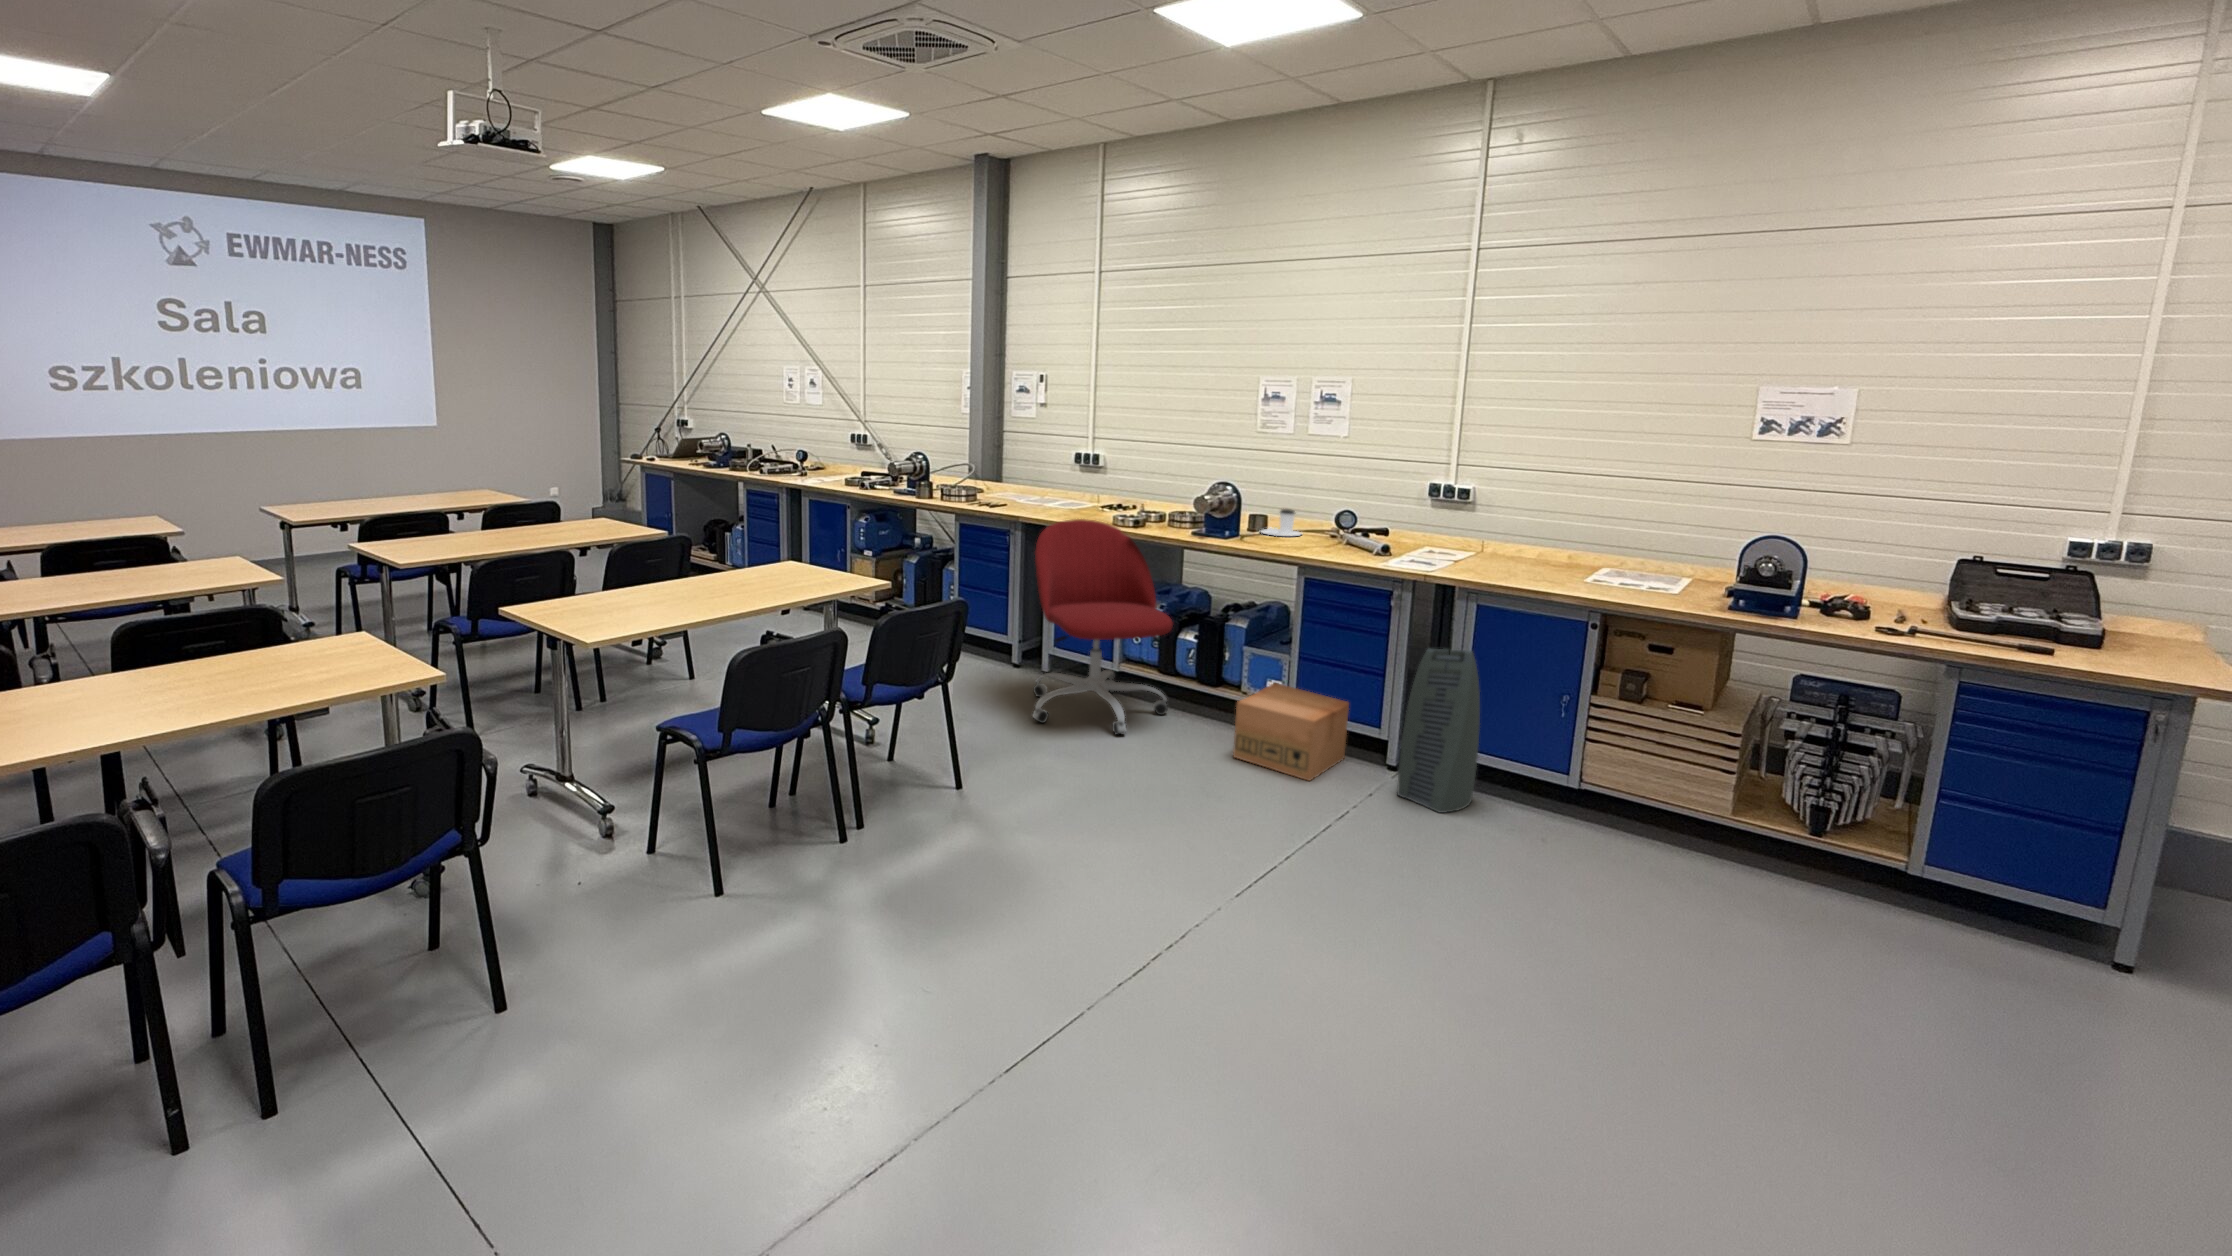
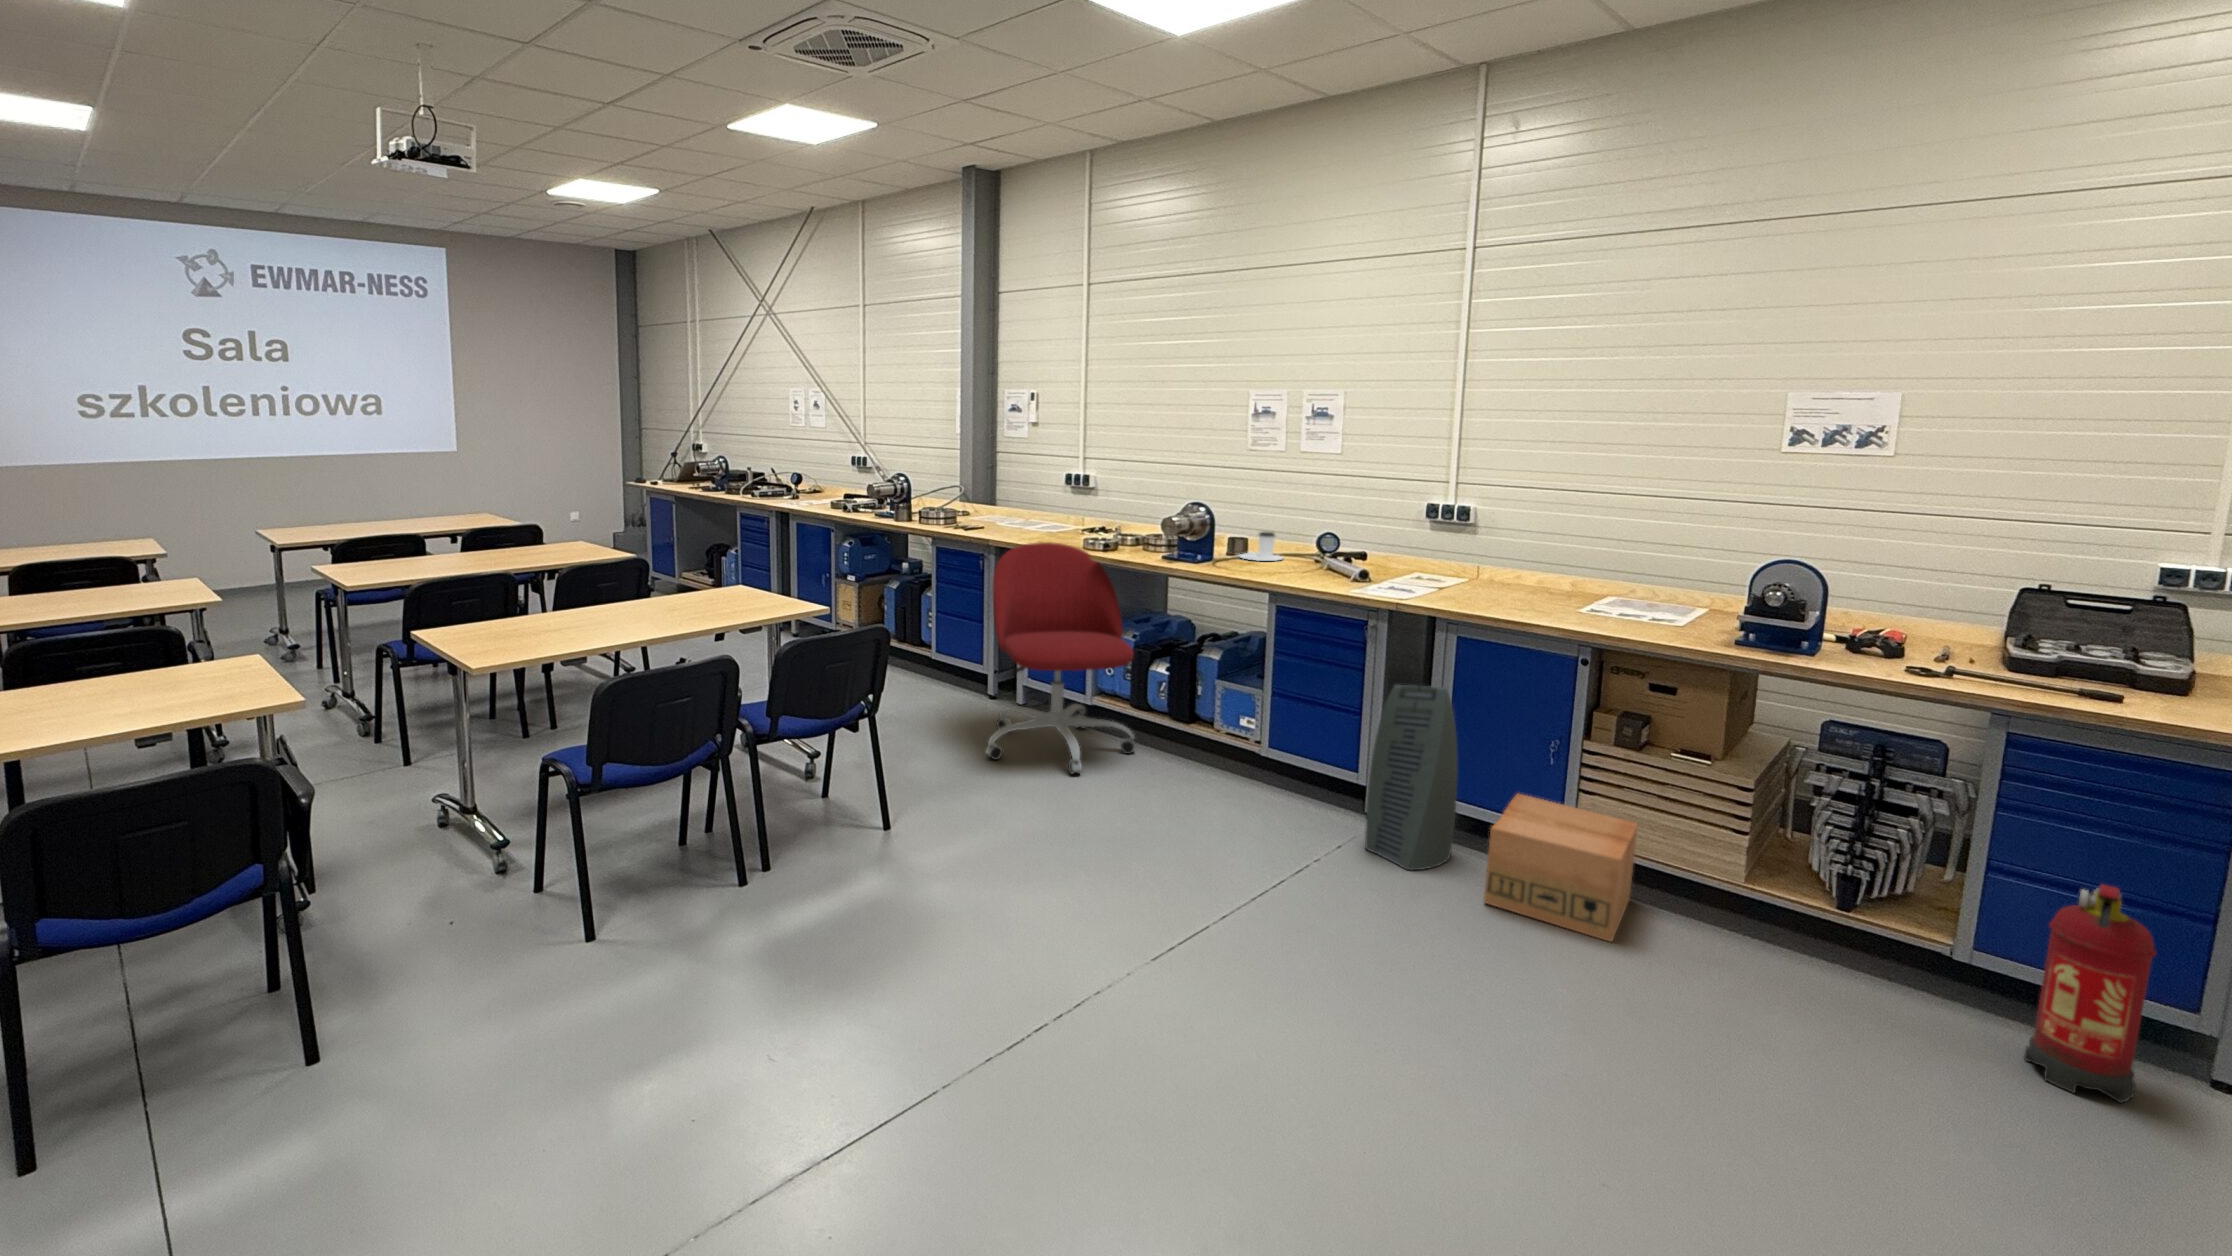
cardboard box: present [1233,683,1349,781] -> present [1484,794,1637,942]
fire extinguisher: none [1972,805,2083,983] -> present [2024,884,2156,1103]

